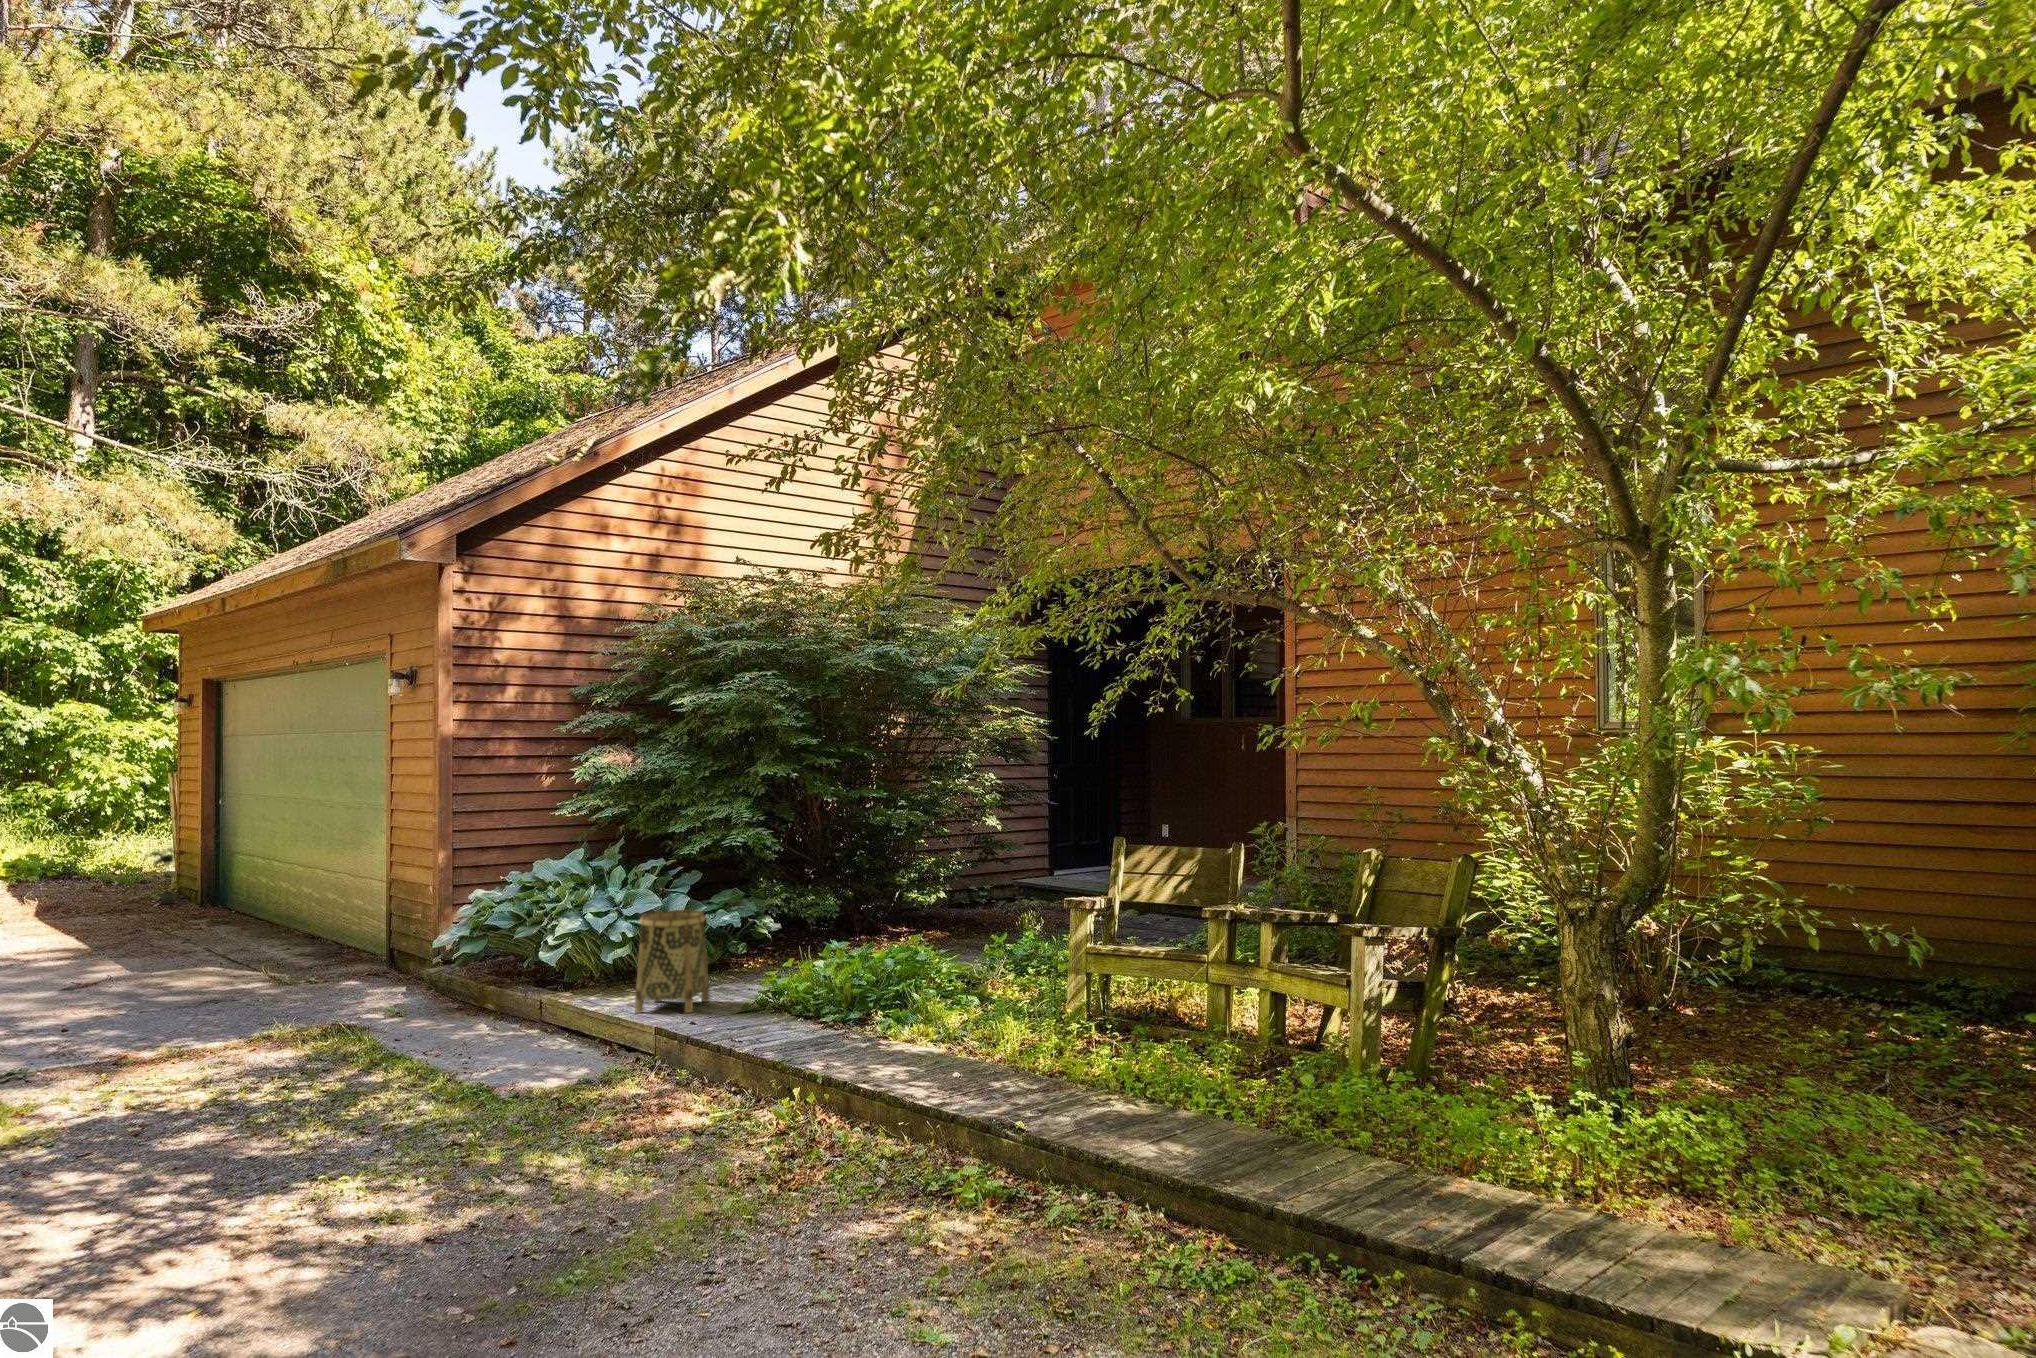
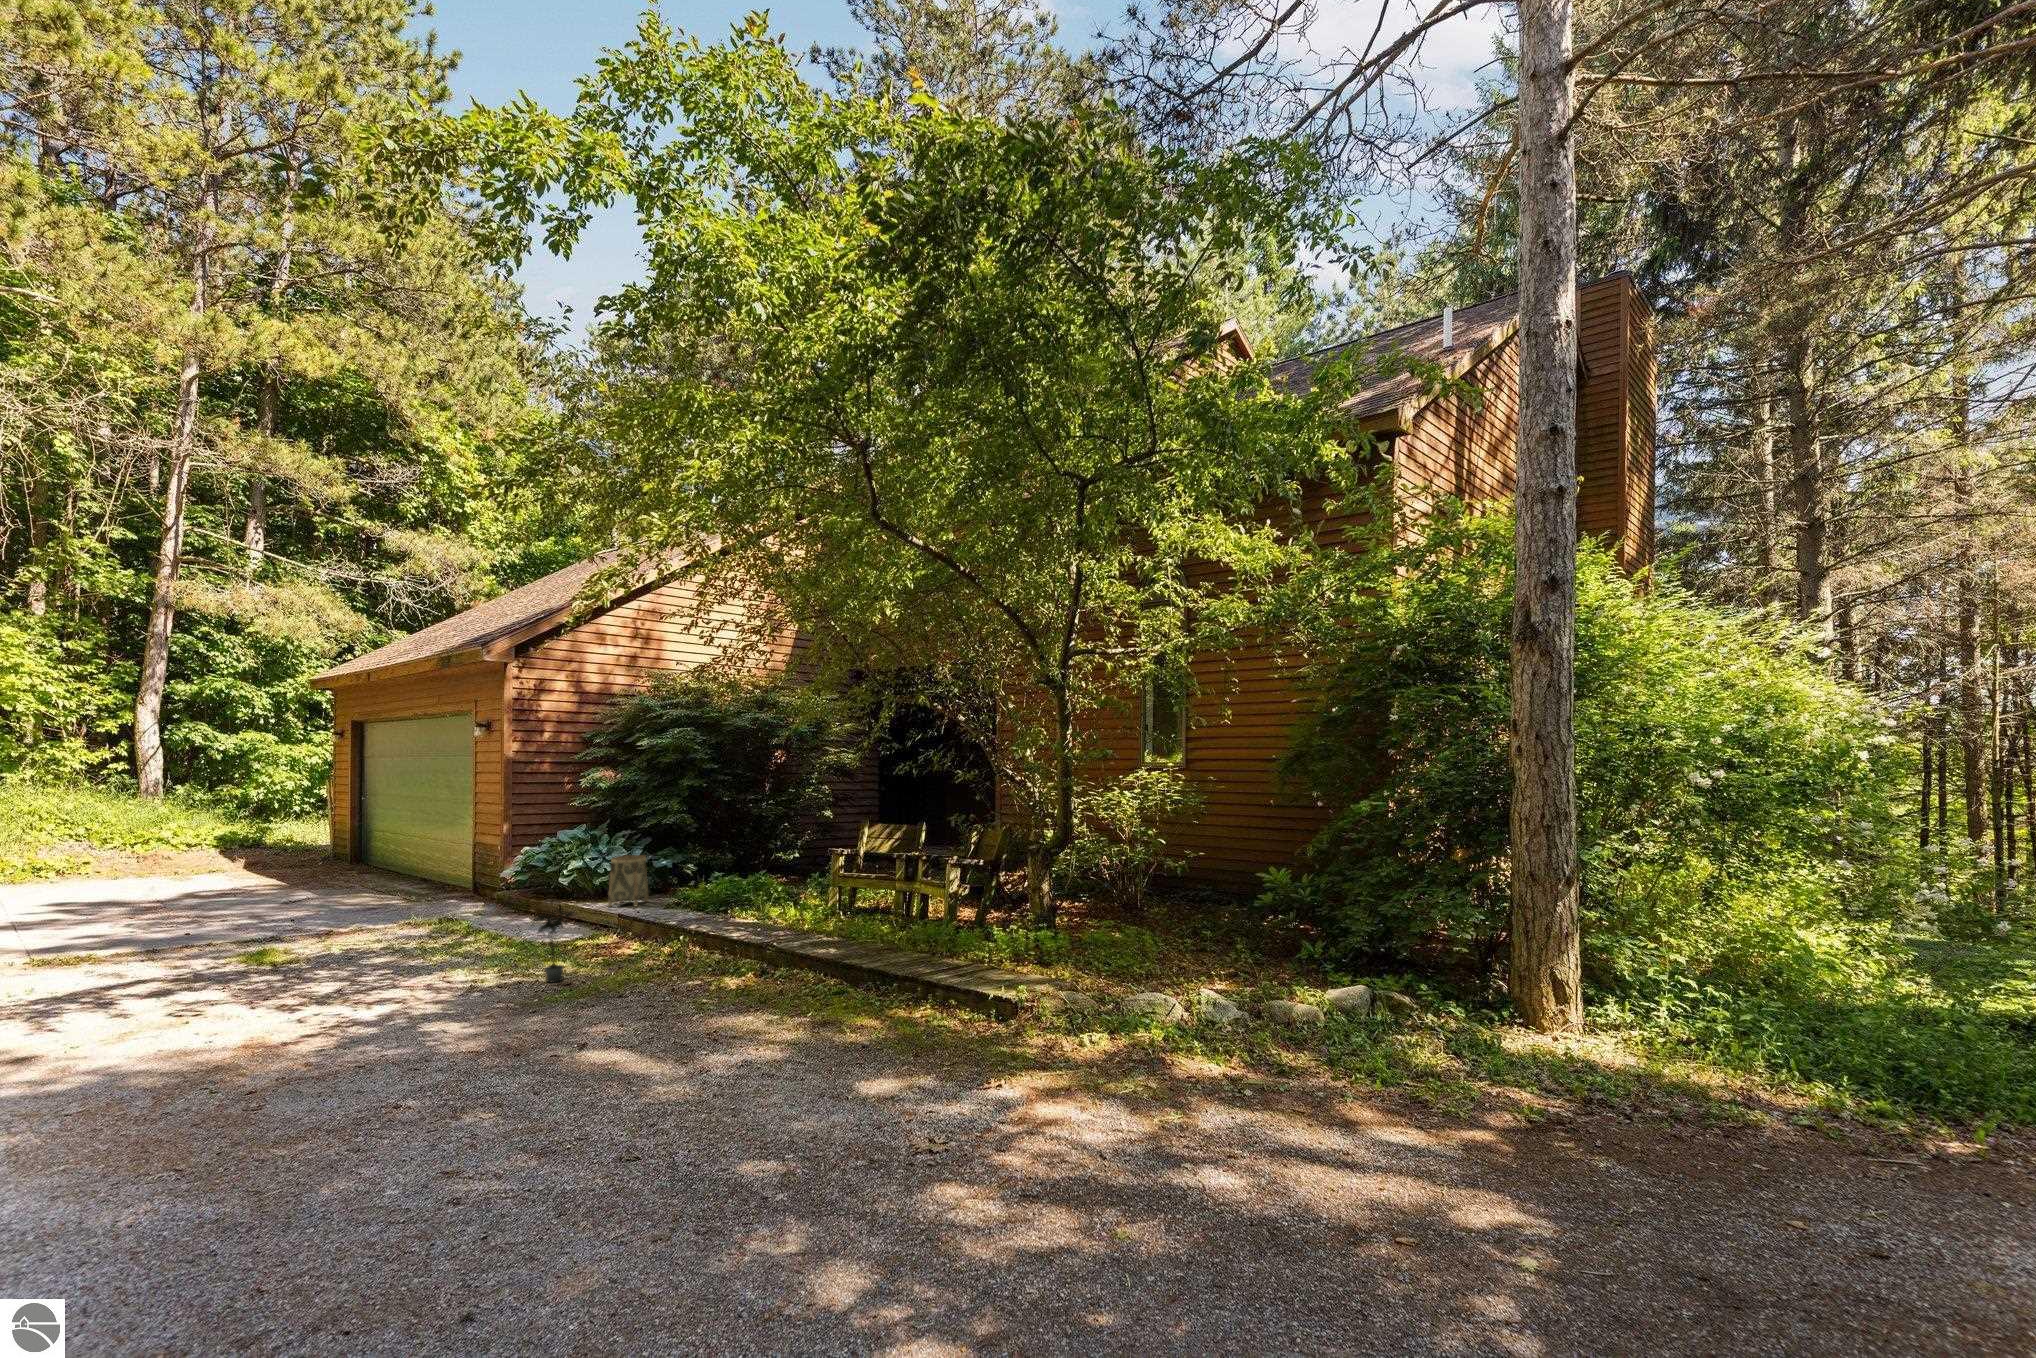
potted plant: present [146,848,185,904] -> present [533,908,574,983]

